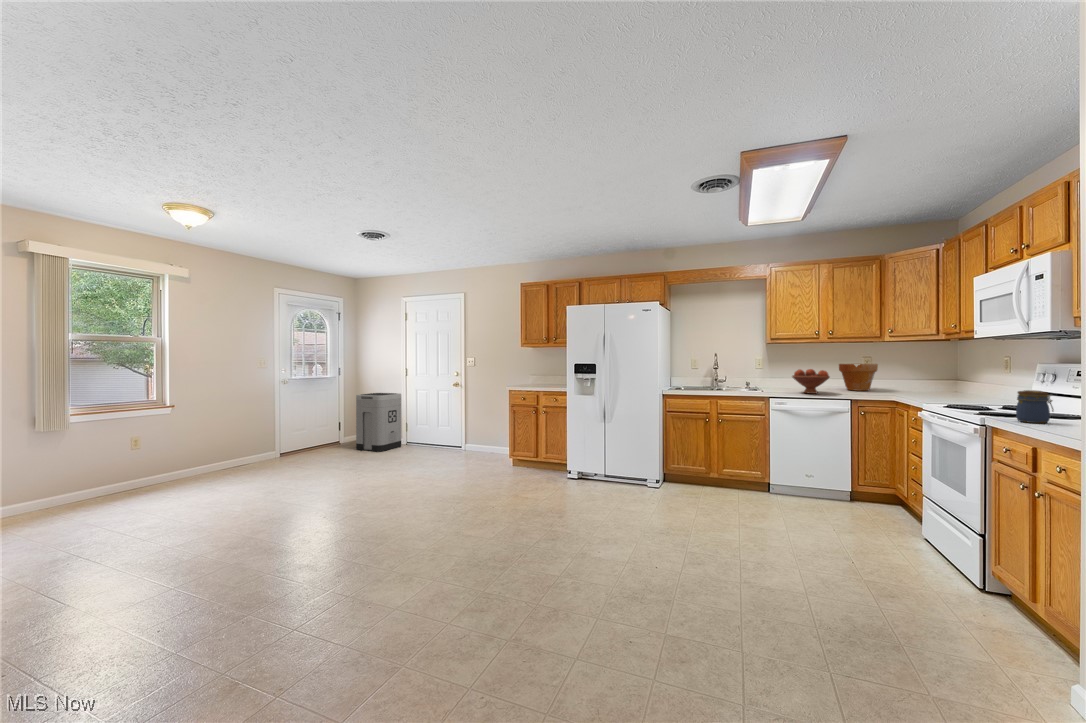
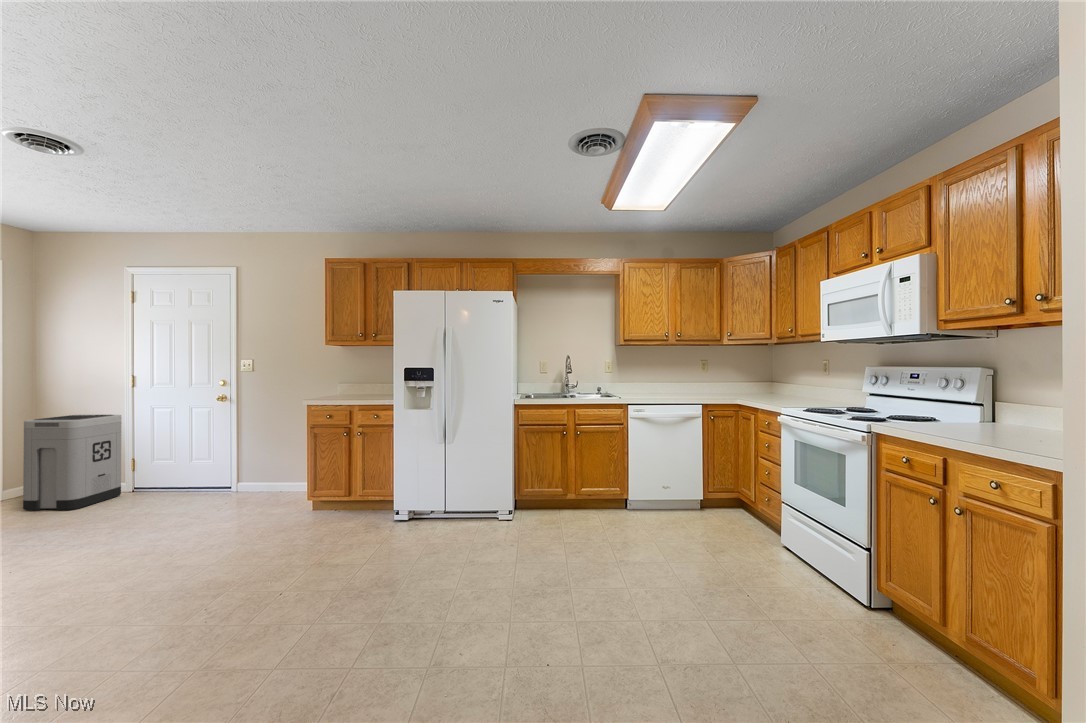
flower pot: present [839,364,878,391] -> none [683,367,717,394]
fruit bowl: present [792,369,830,394] -> none [646,373,681,399]
jar: present [1016,390,1054,423] -> none [903,394,937,429]

